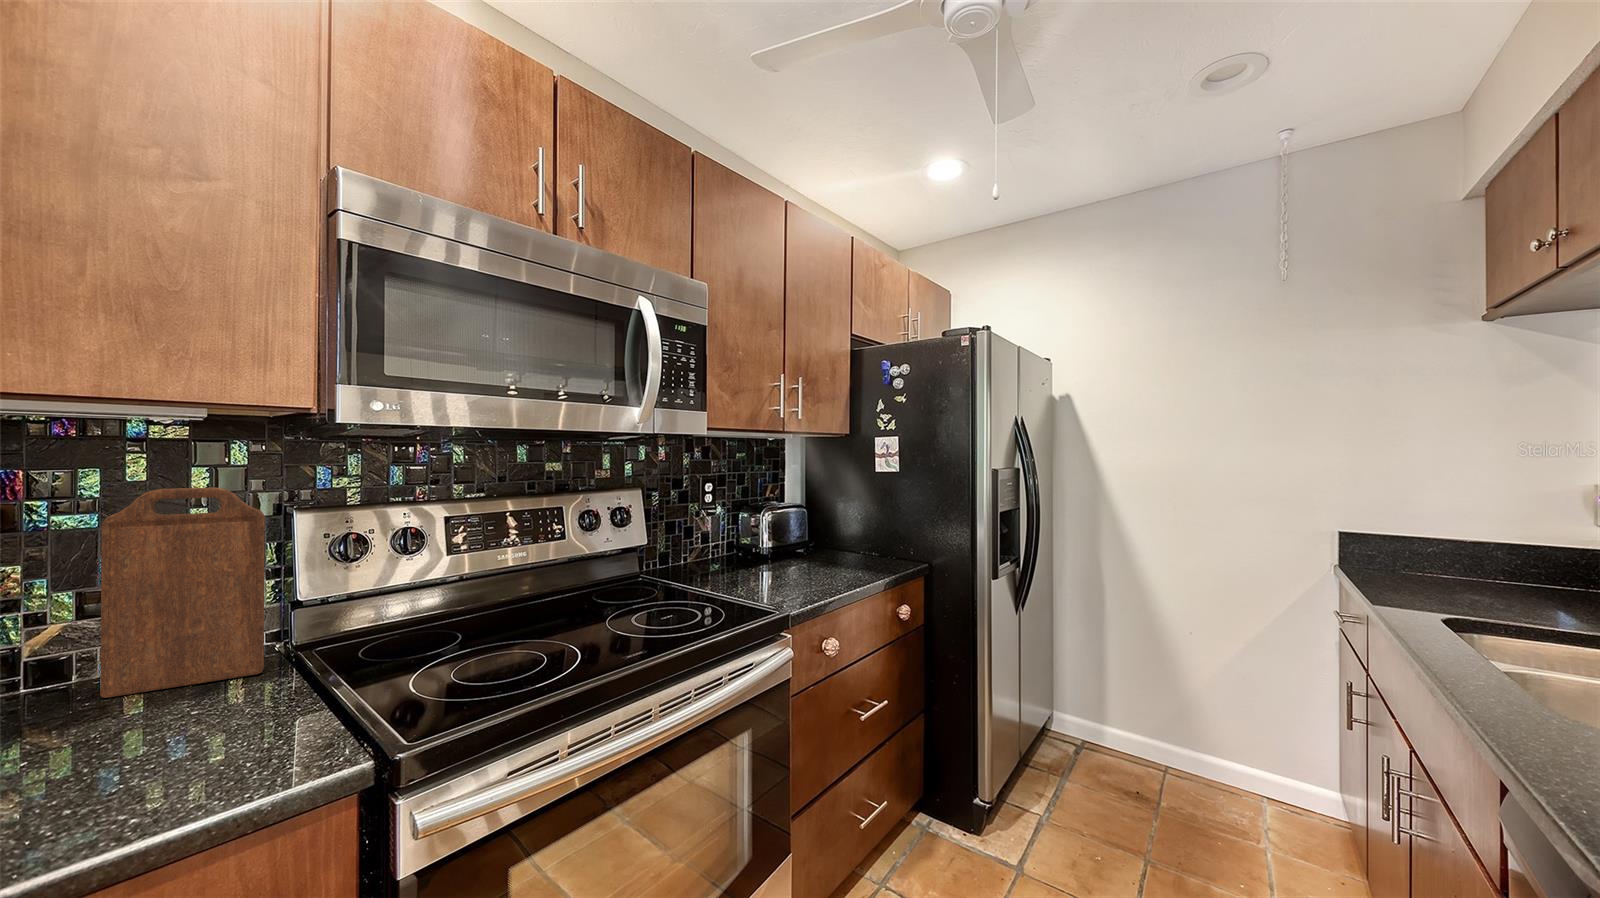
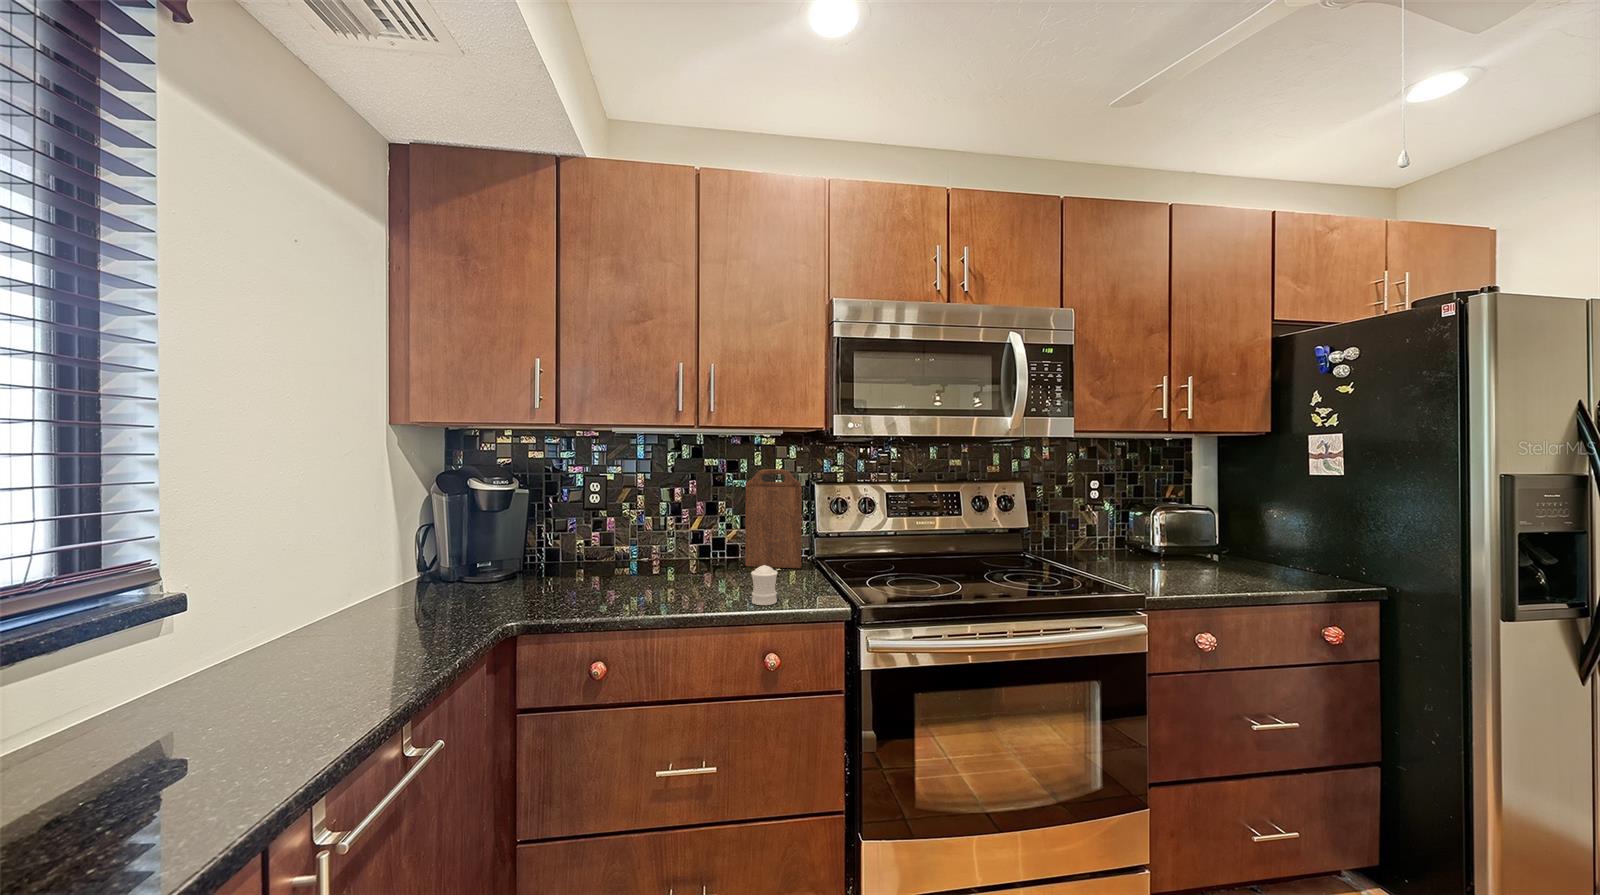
salt shaker: none [115,705,203,804] -> present [751,565,778,605]

